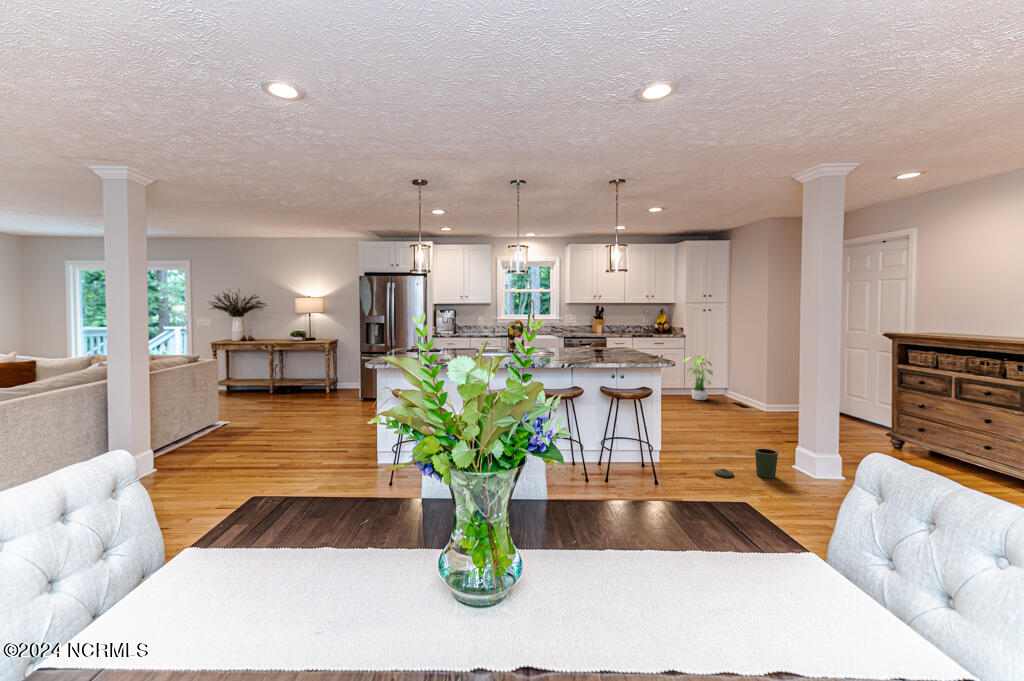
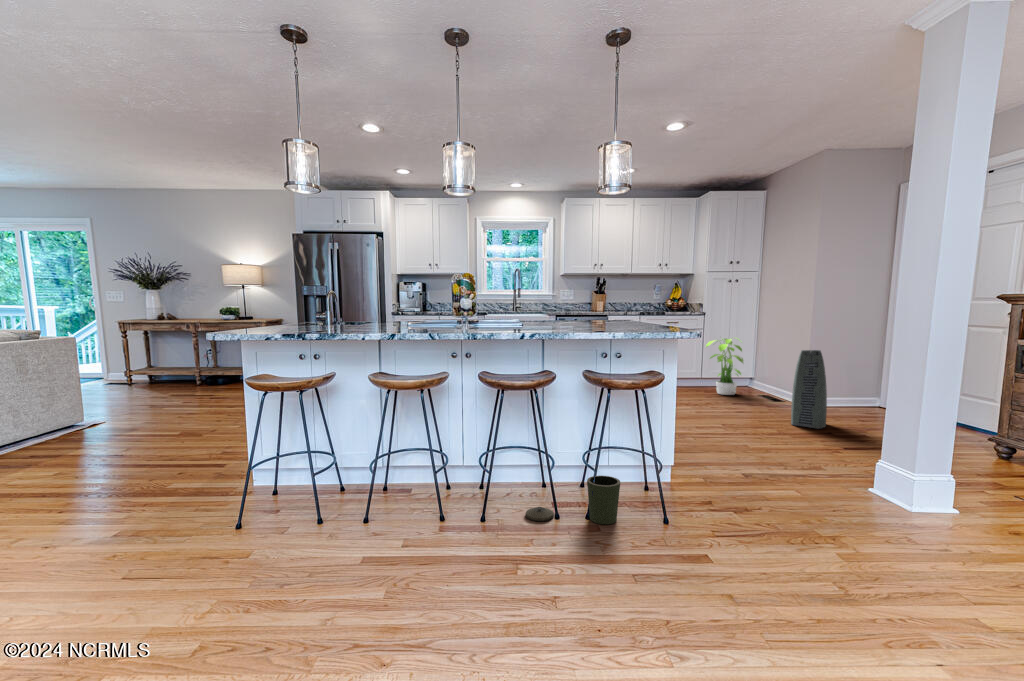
air purifier: none [747,367,773,425] -> present [791,350,827,429]
trash can: present [714,449,778,478] -> present [526,476,620,524]

